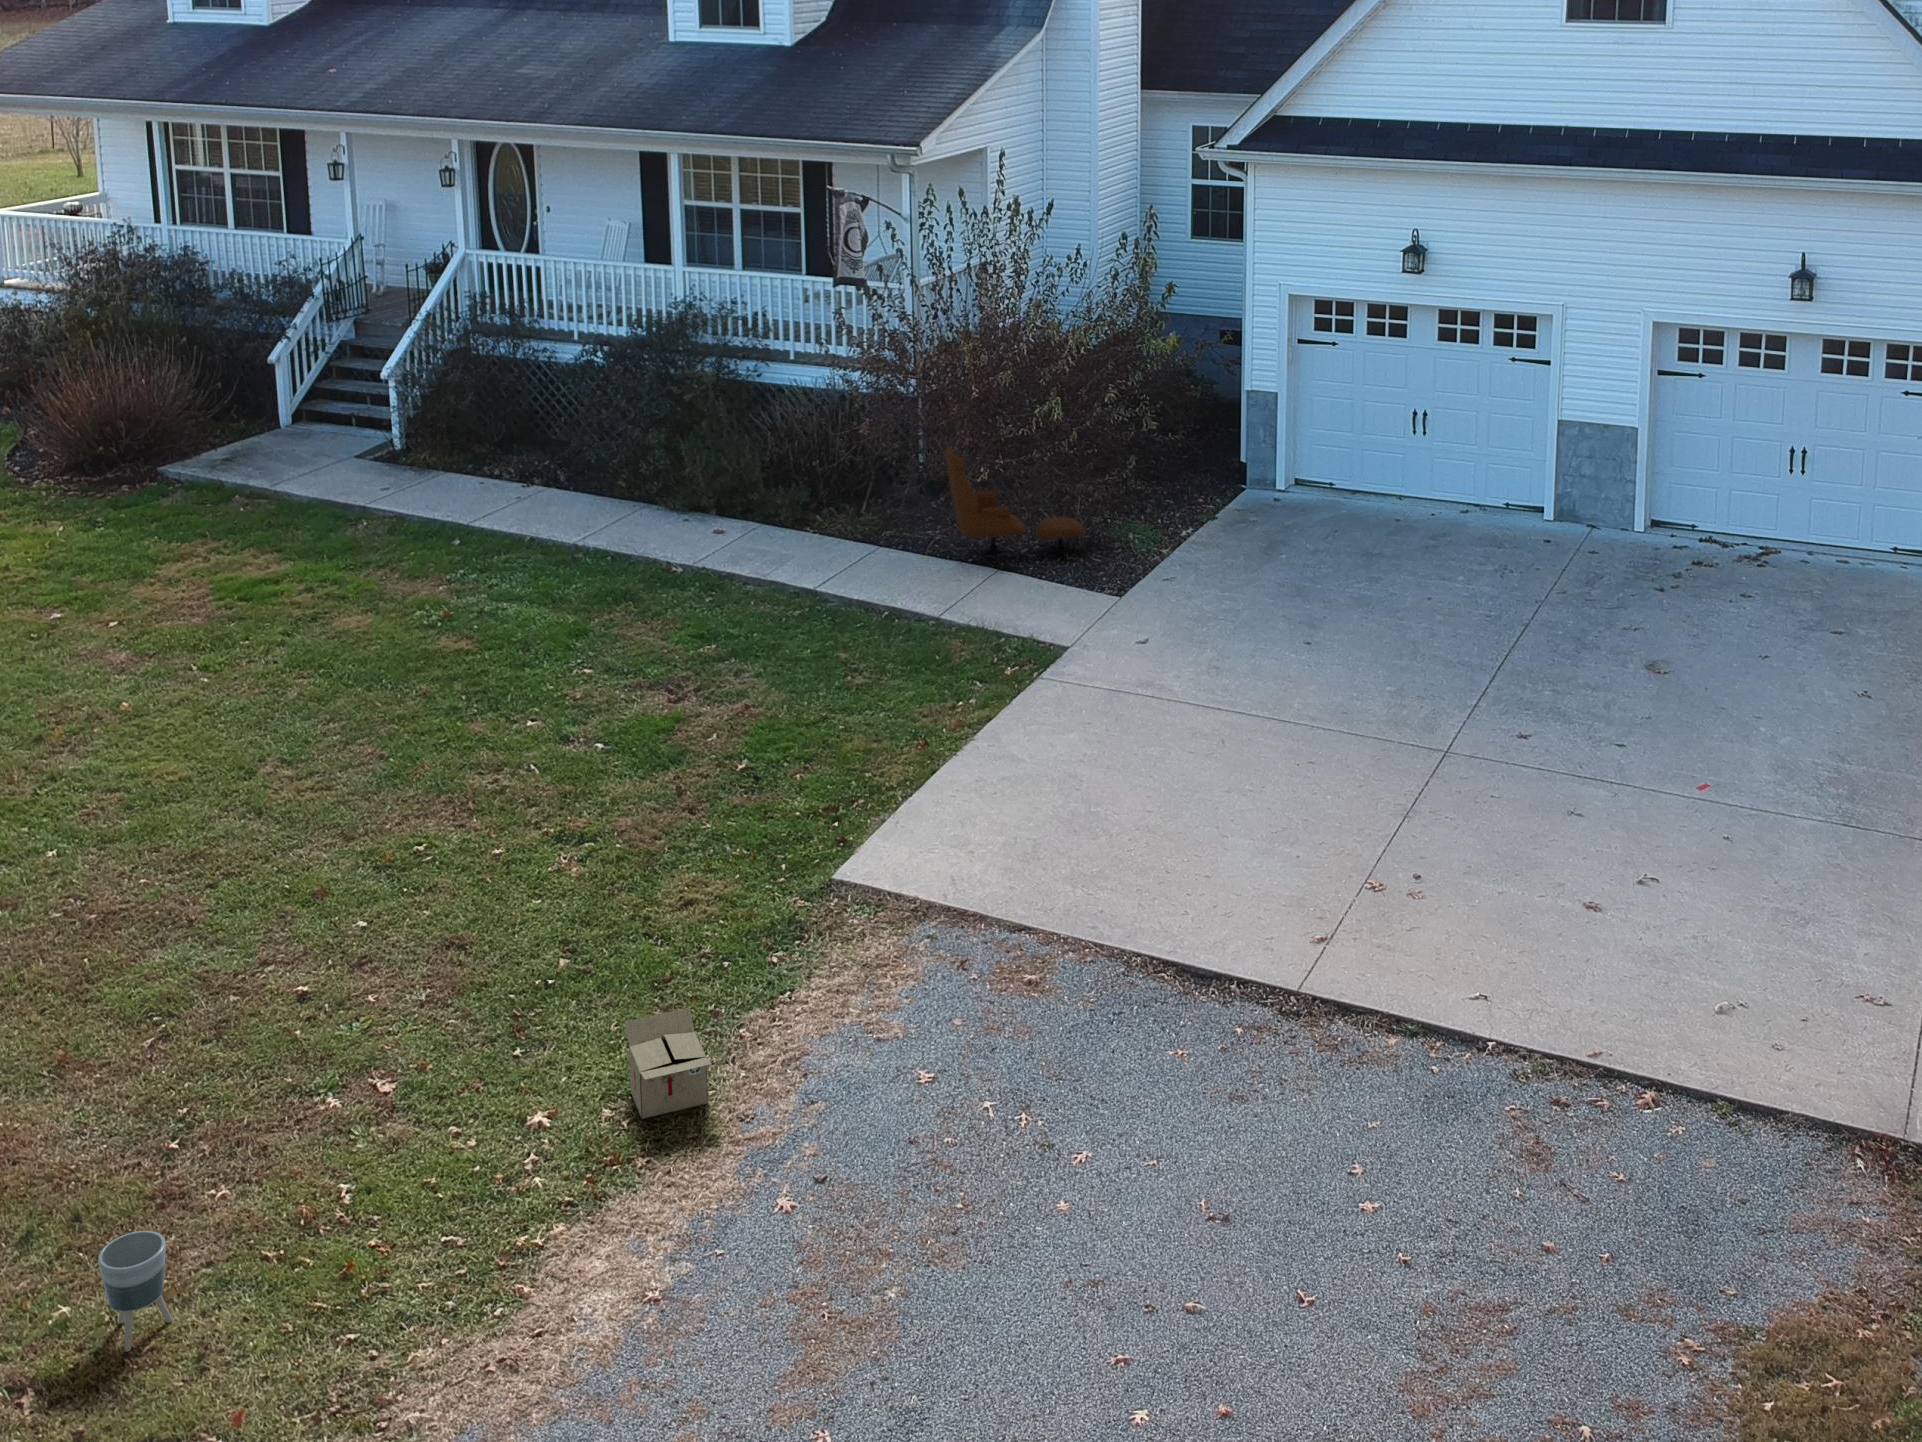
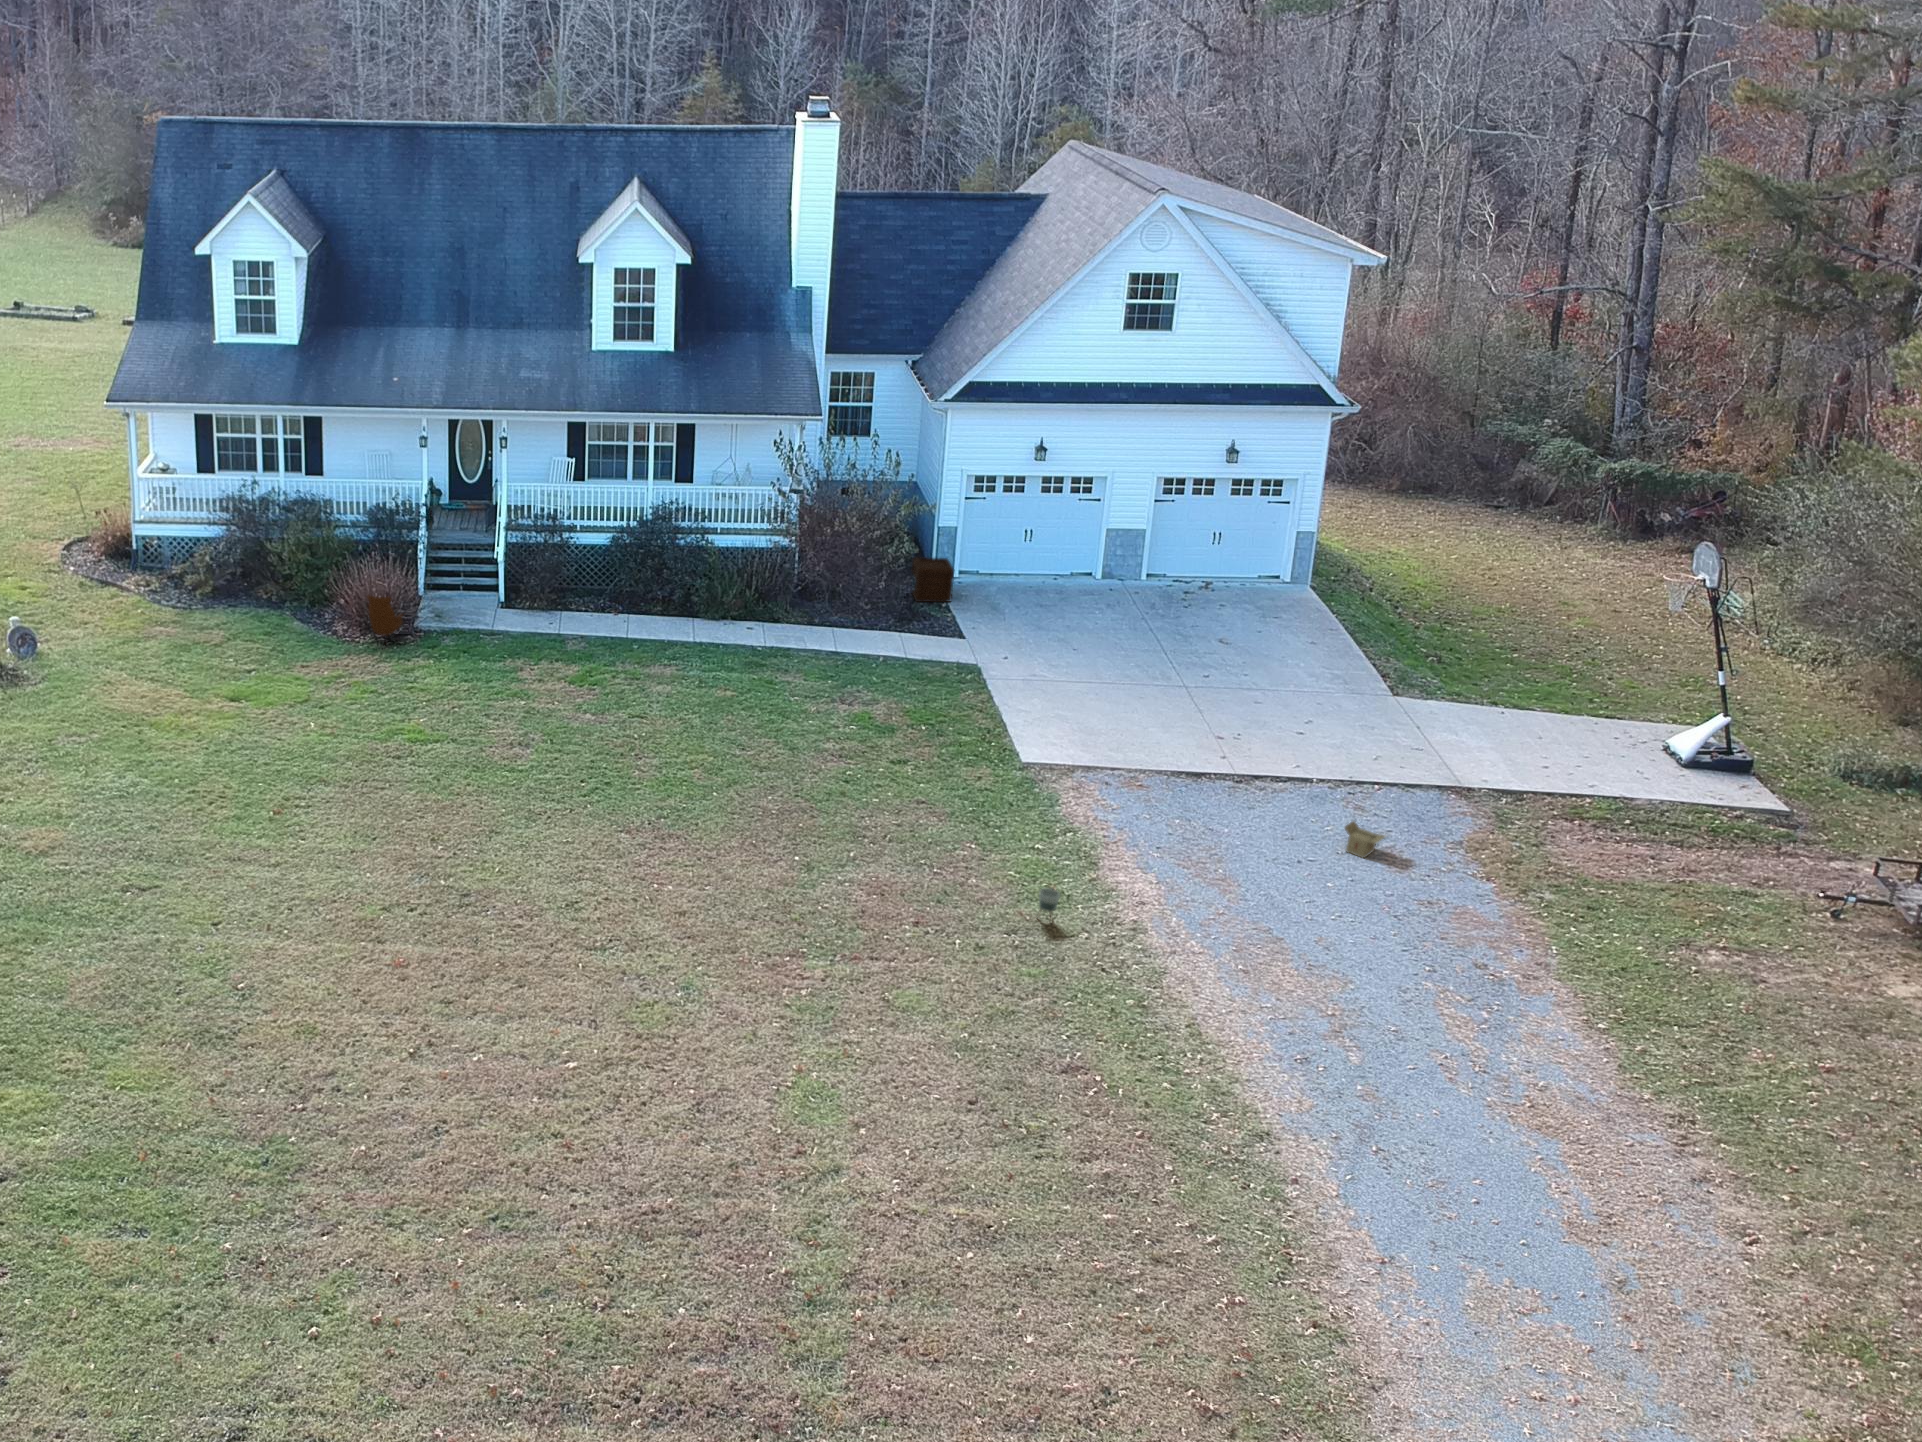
lounge chair: present [944,447,1085,570] -> present [367,595,403,644]
wooden crate: none [1106,448,1198,543] -> present [912,557,955,602]
cardboard box: present [625,1008,712,1119] -> present [1345,821,1385,858]

